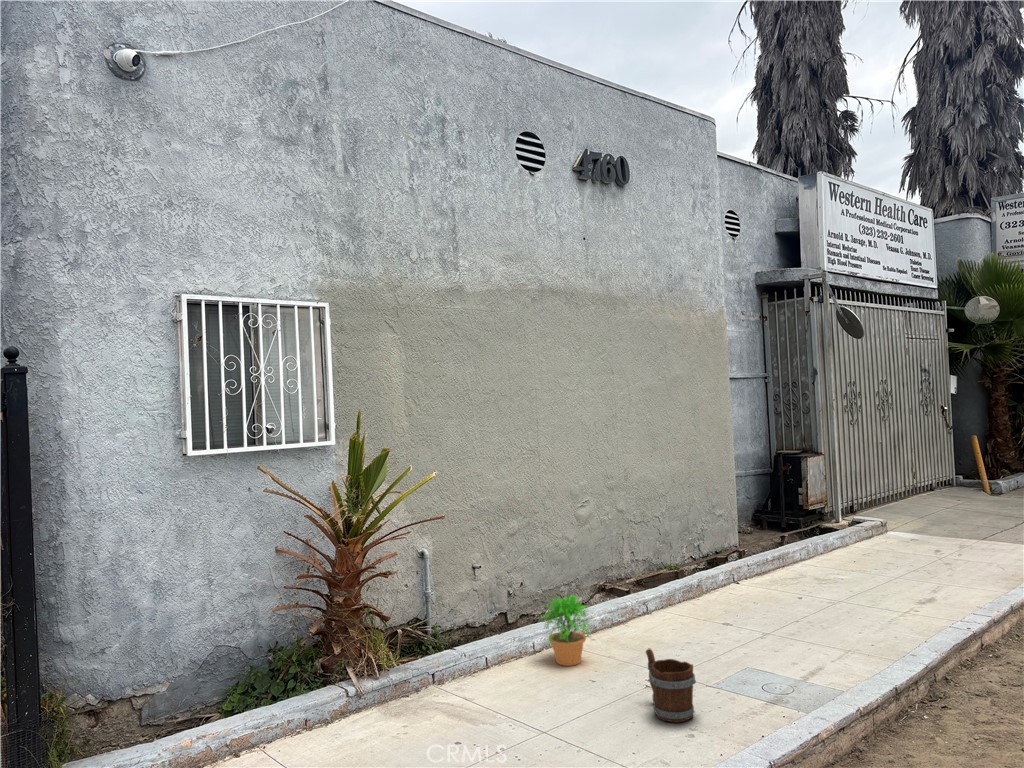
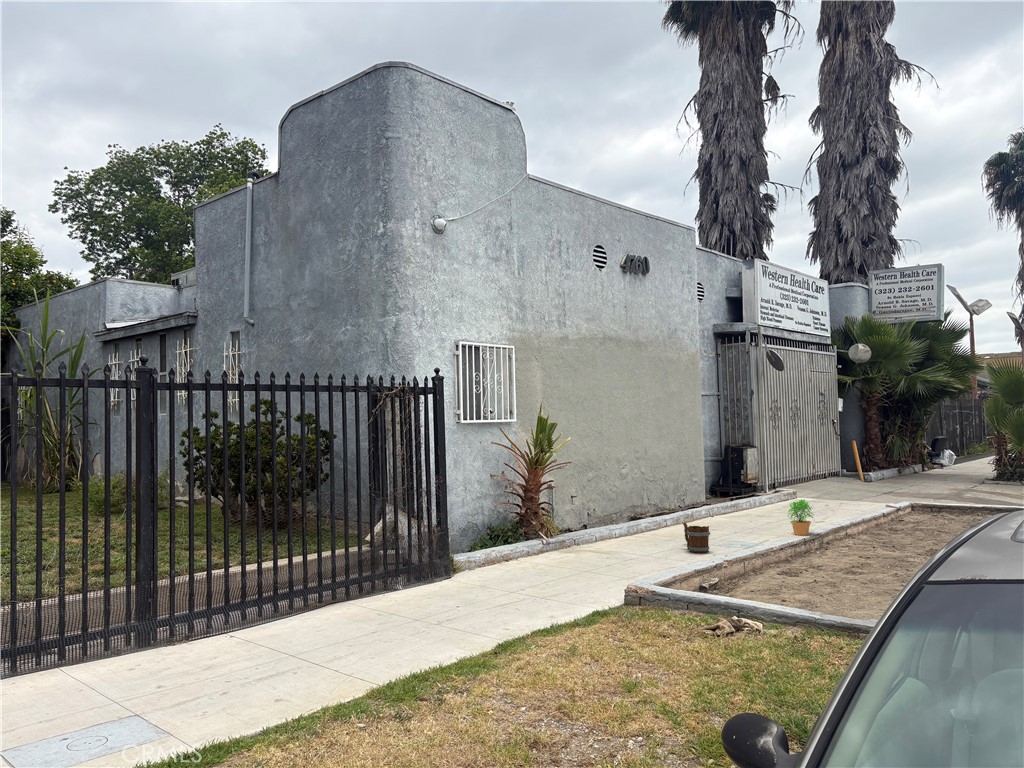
potted plant: present [543,595,590,666] -> present [788,499,814,535]

